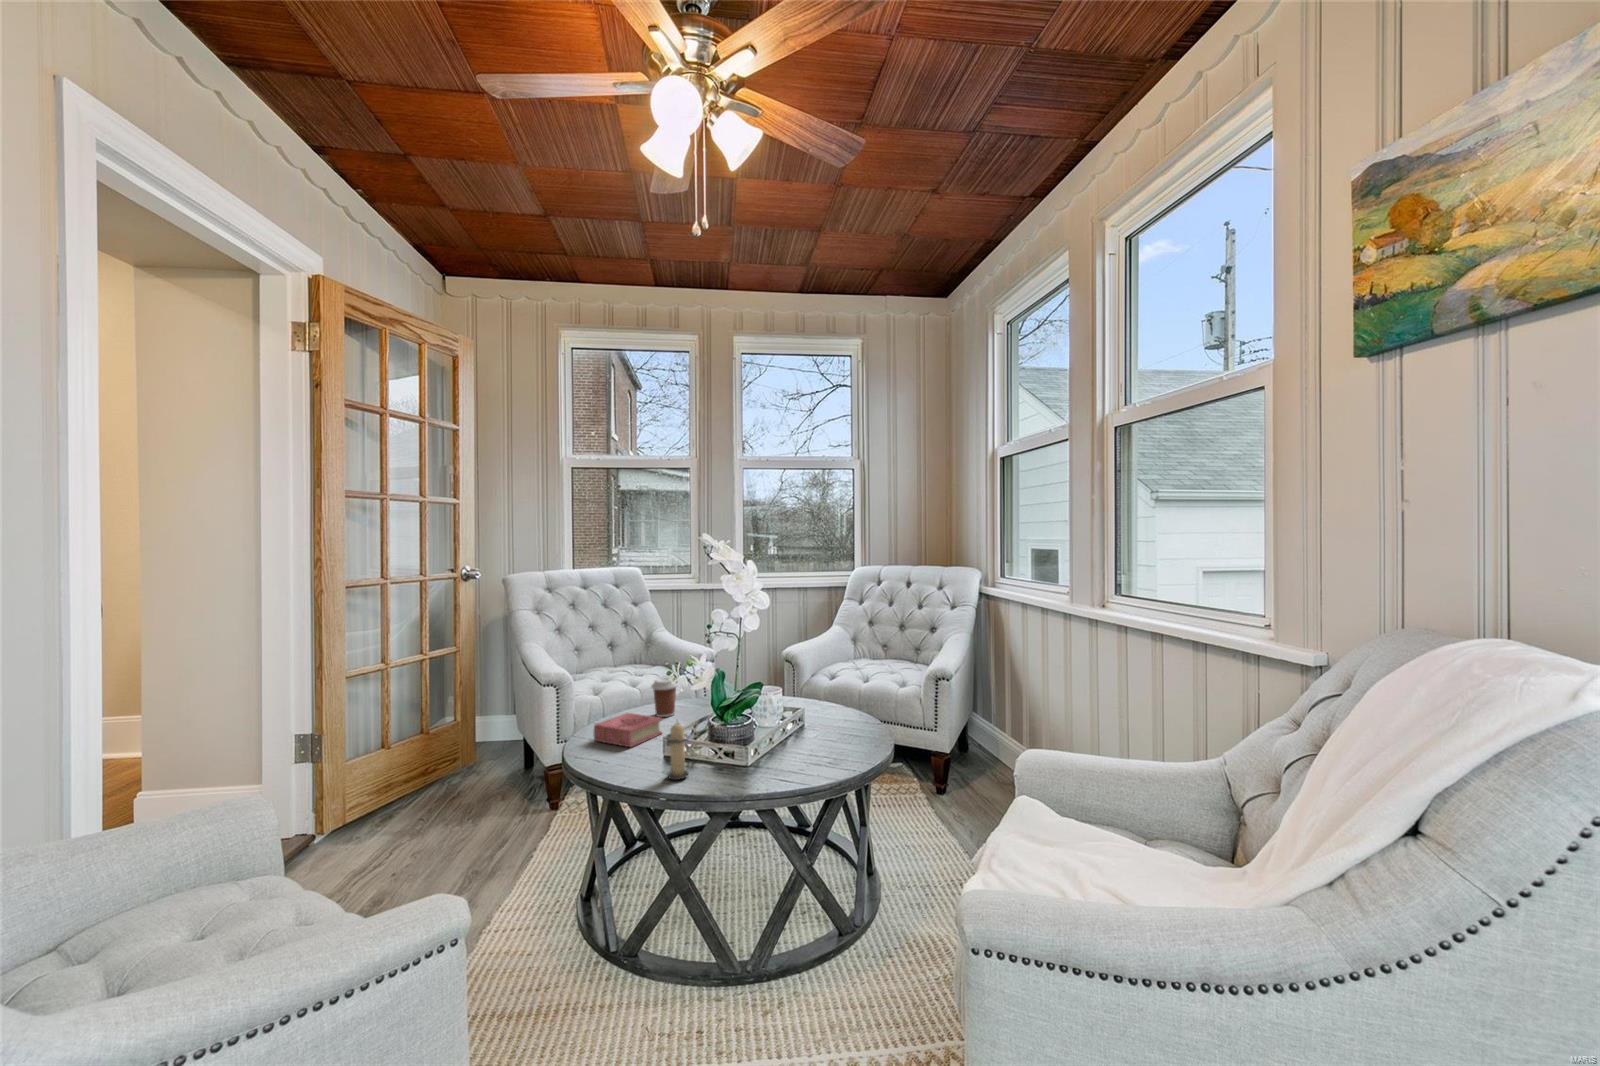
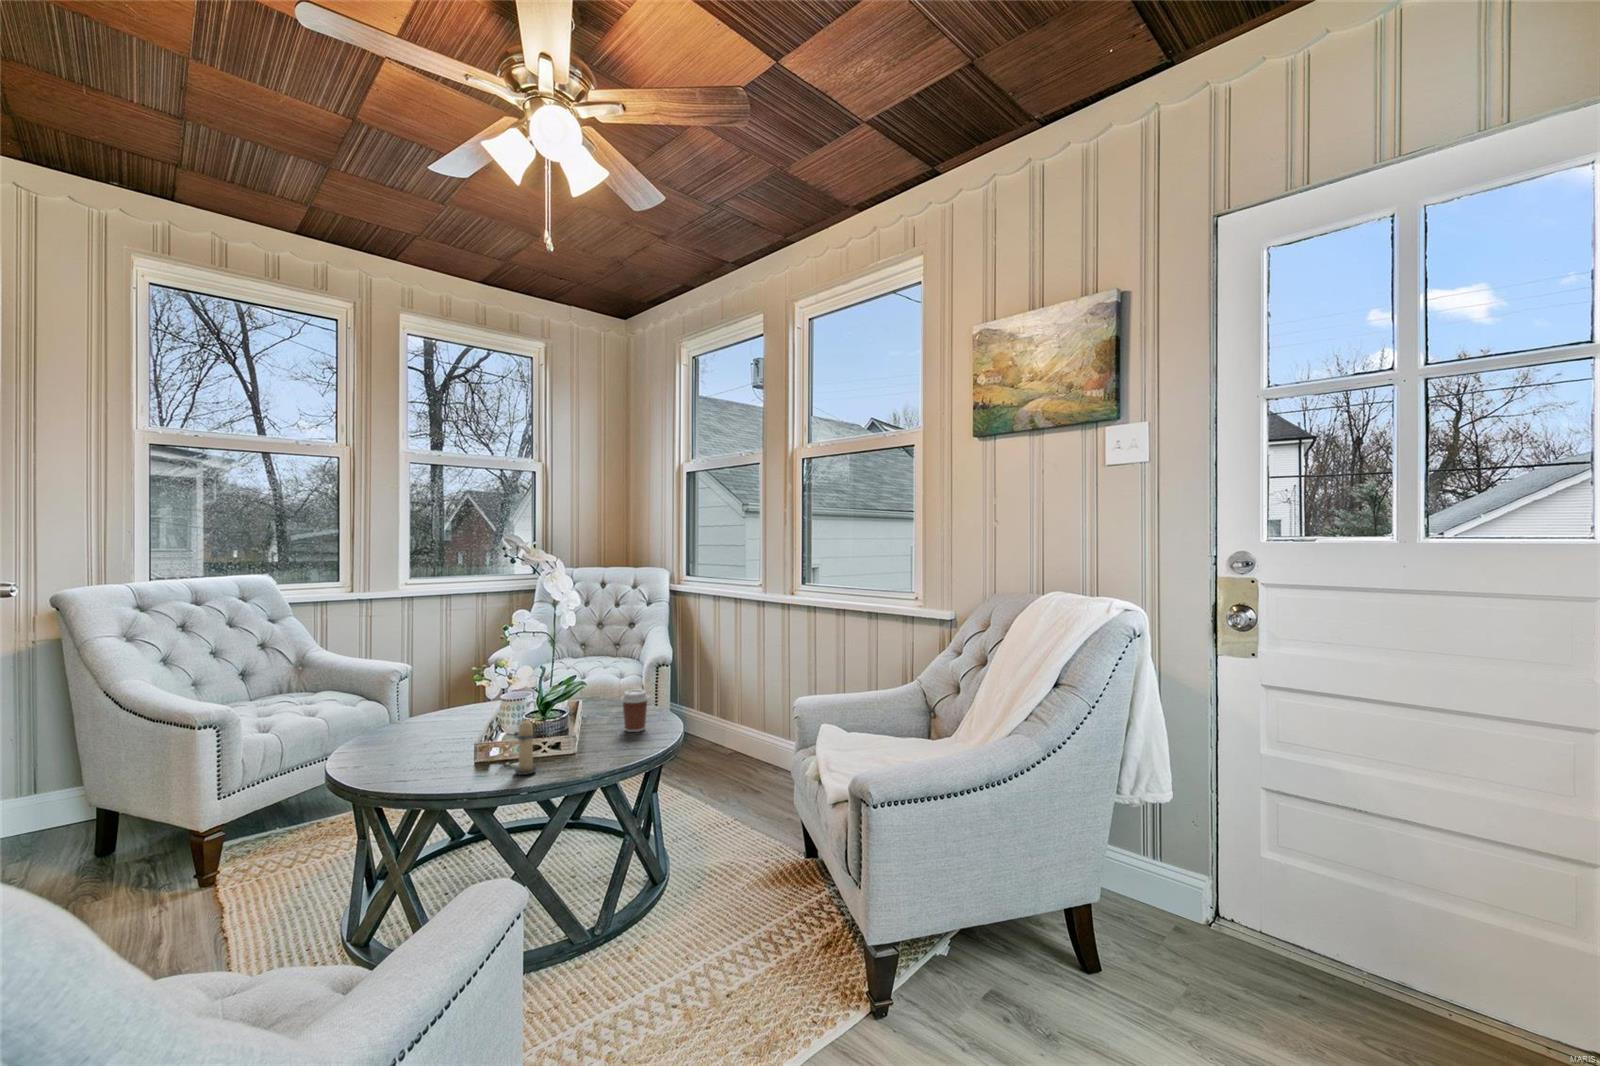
coffee cup: present [651,678,677,717] -> present [621,690,650,732]
book: present [594,713,662,747] -> none [378,729,453,765]

